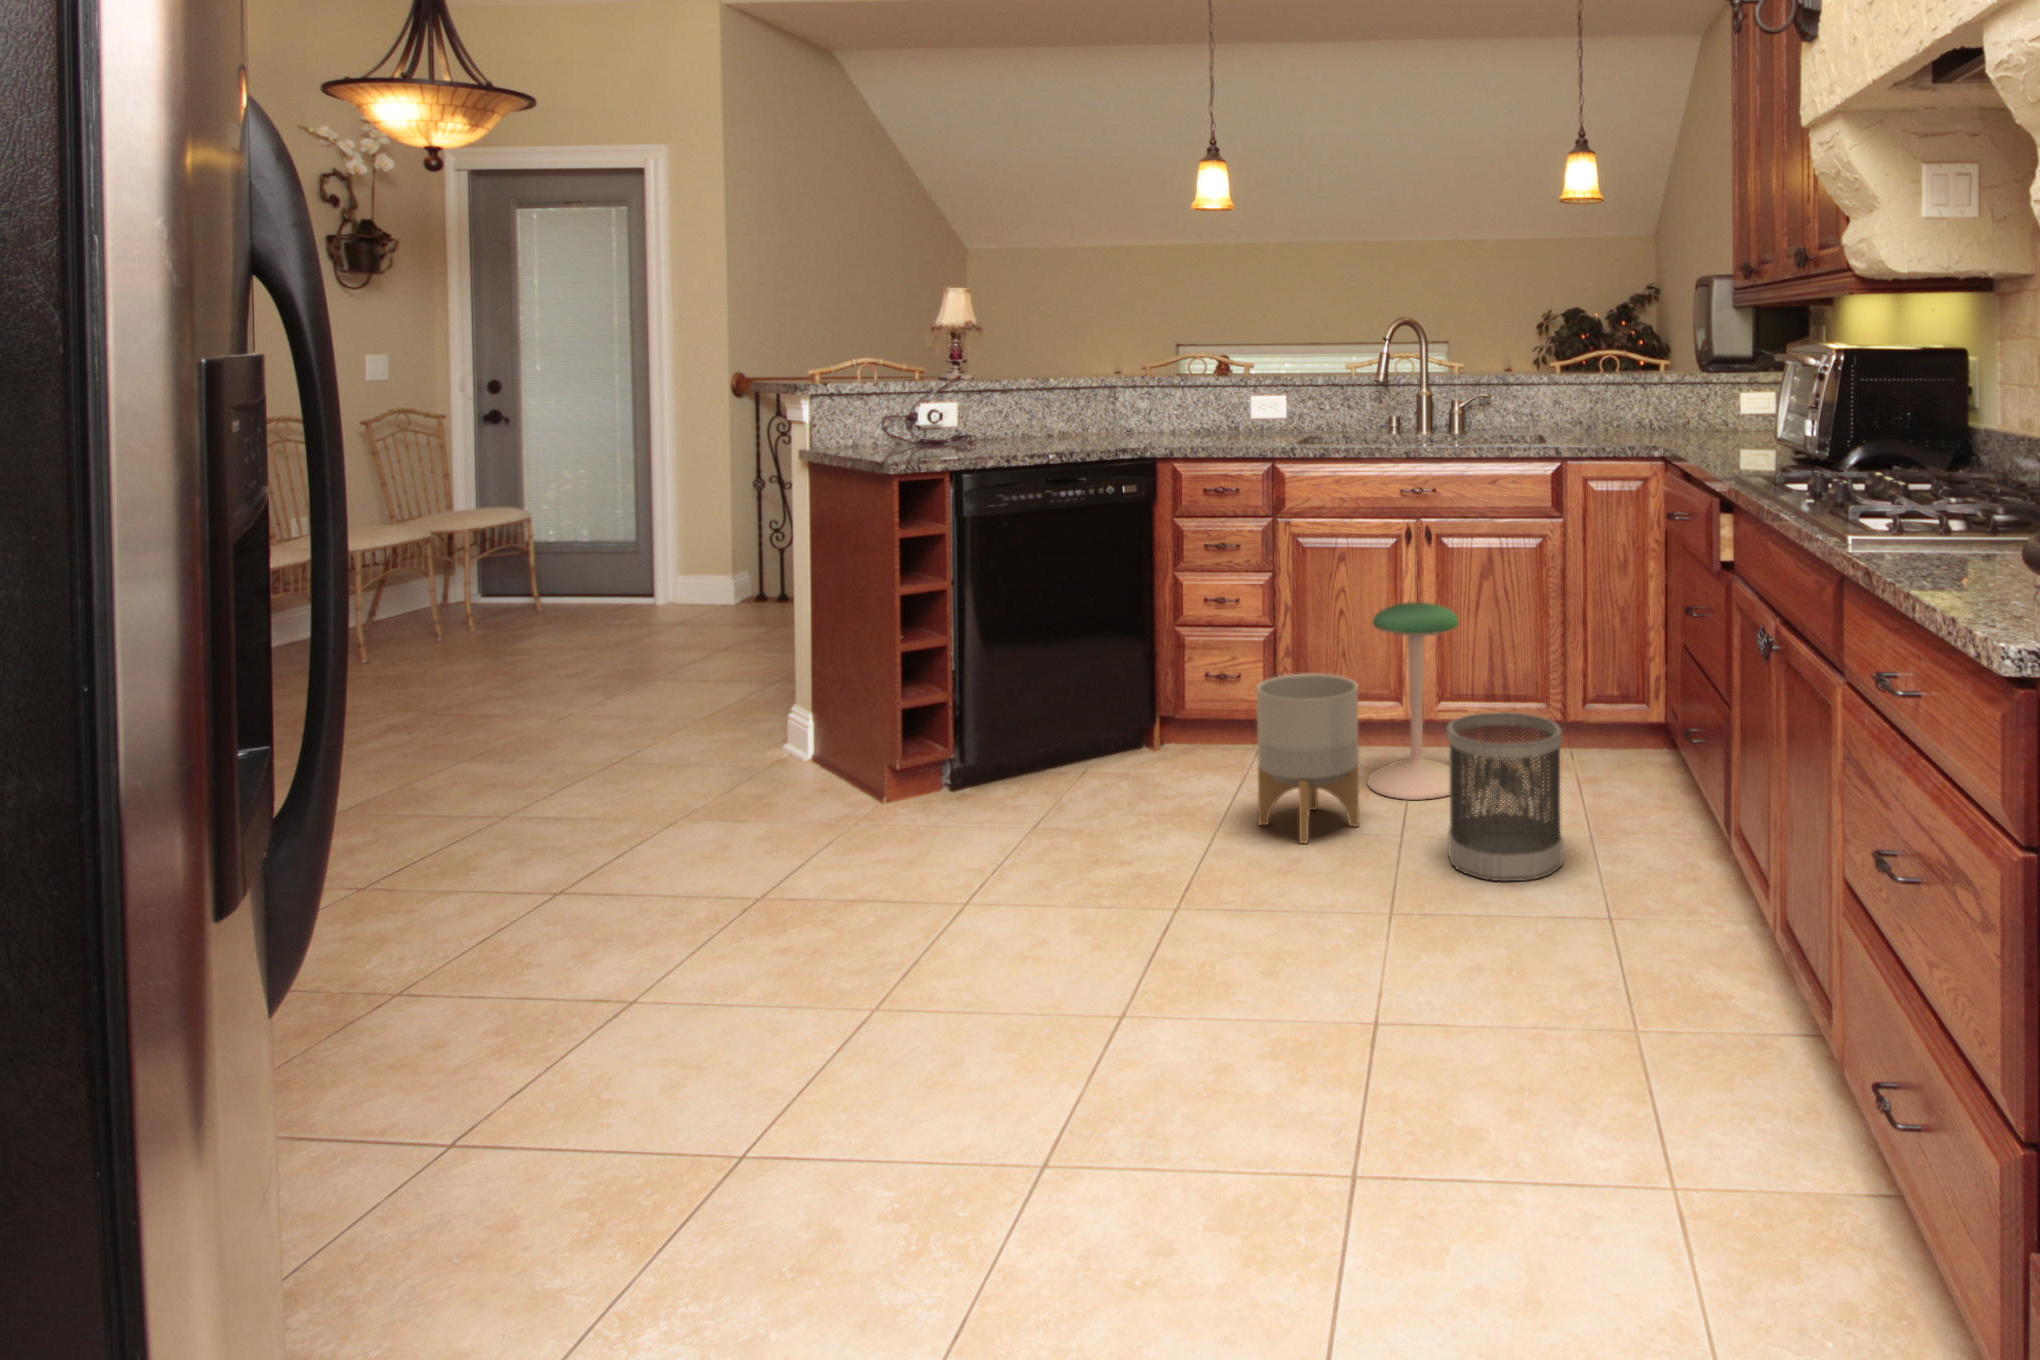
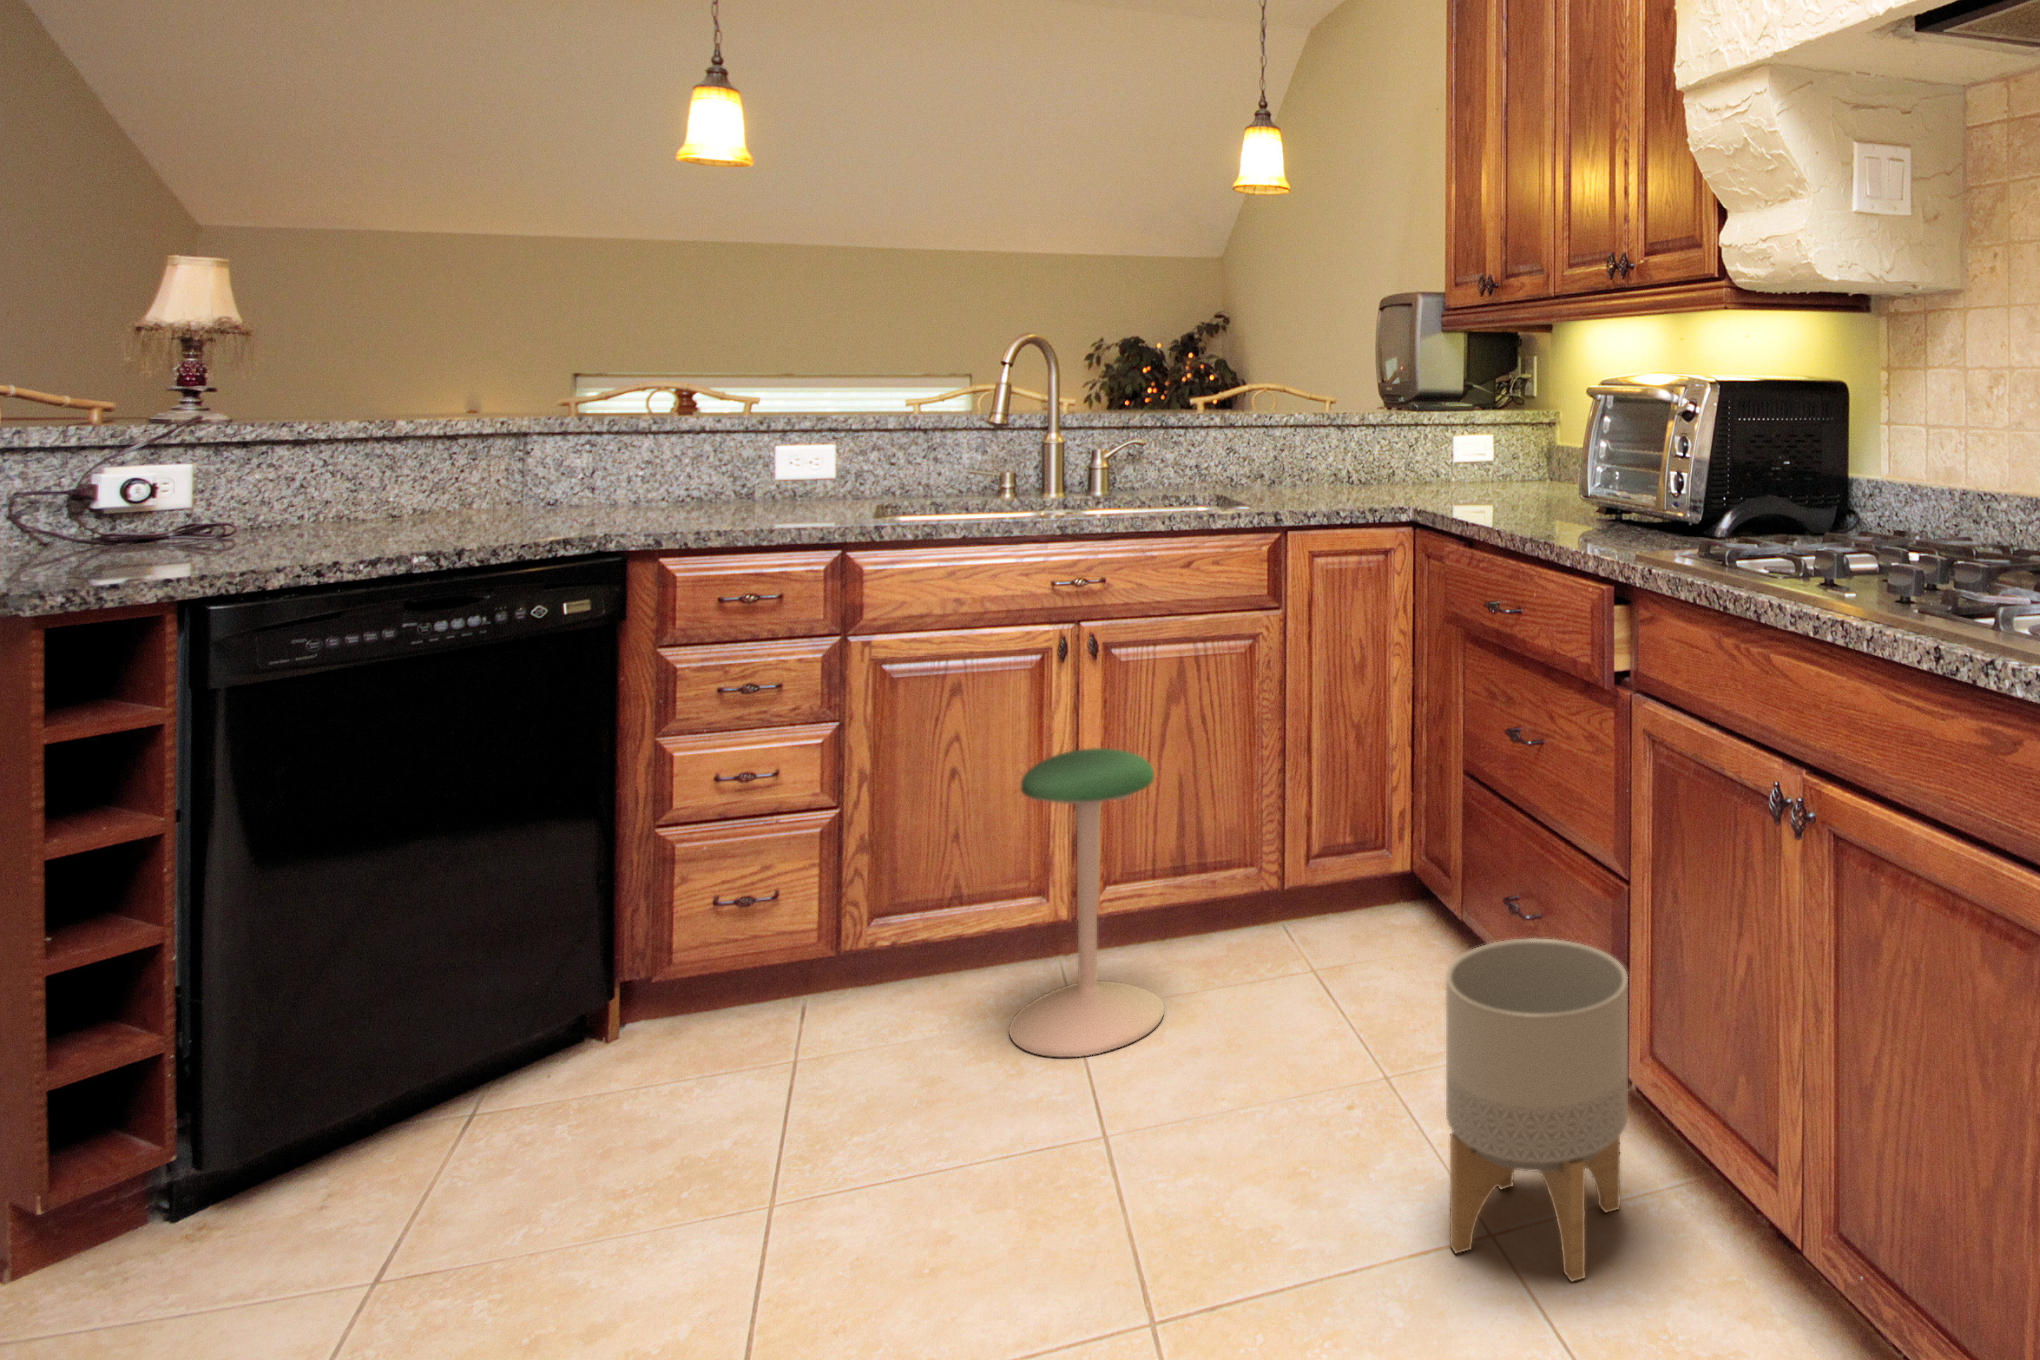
planter: present [1257,674,1359,844] -> present [1446,938,1628,1281]
wastebasket: present [1447,712,1563,882] -> none [1189,907,1365,1186]

